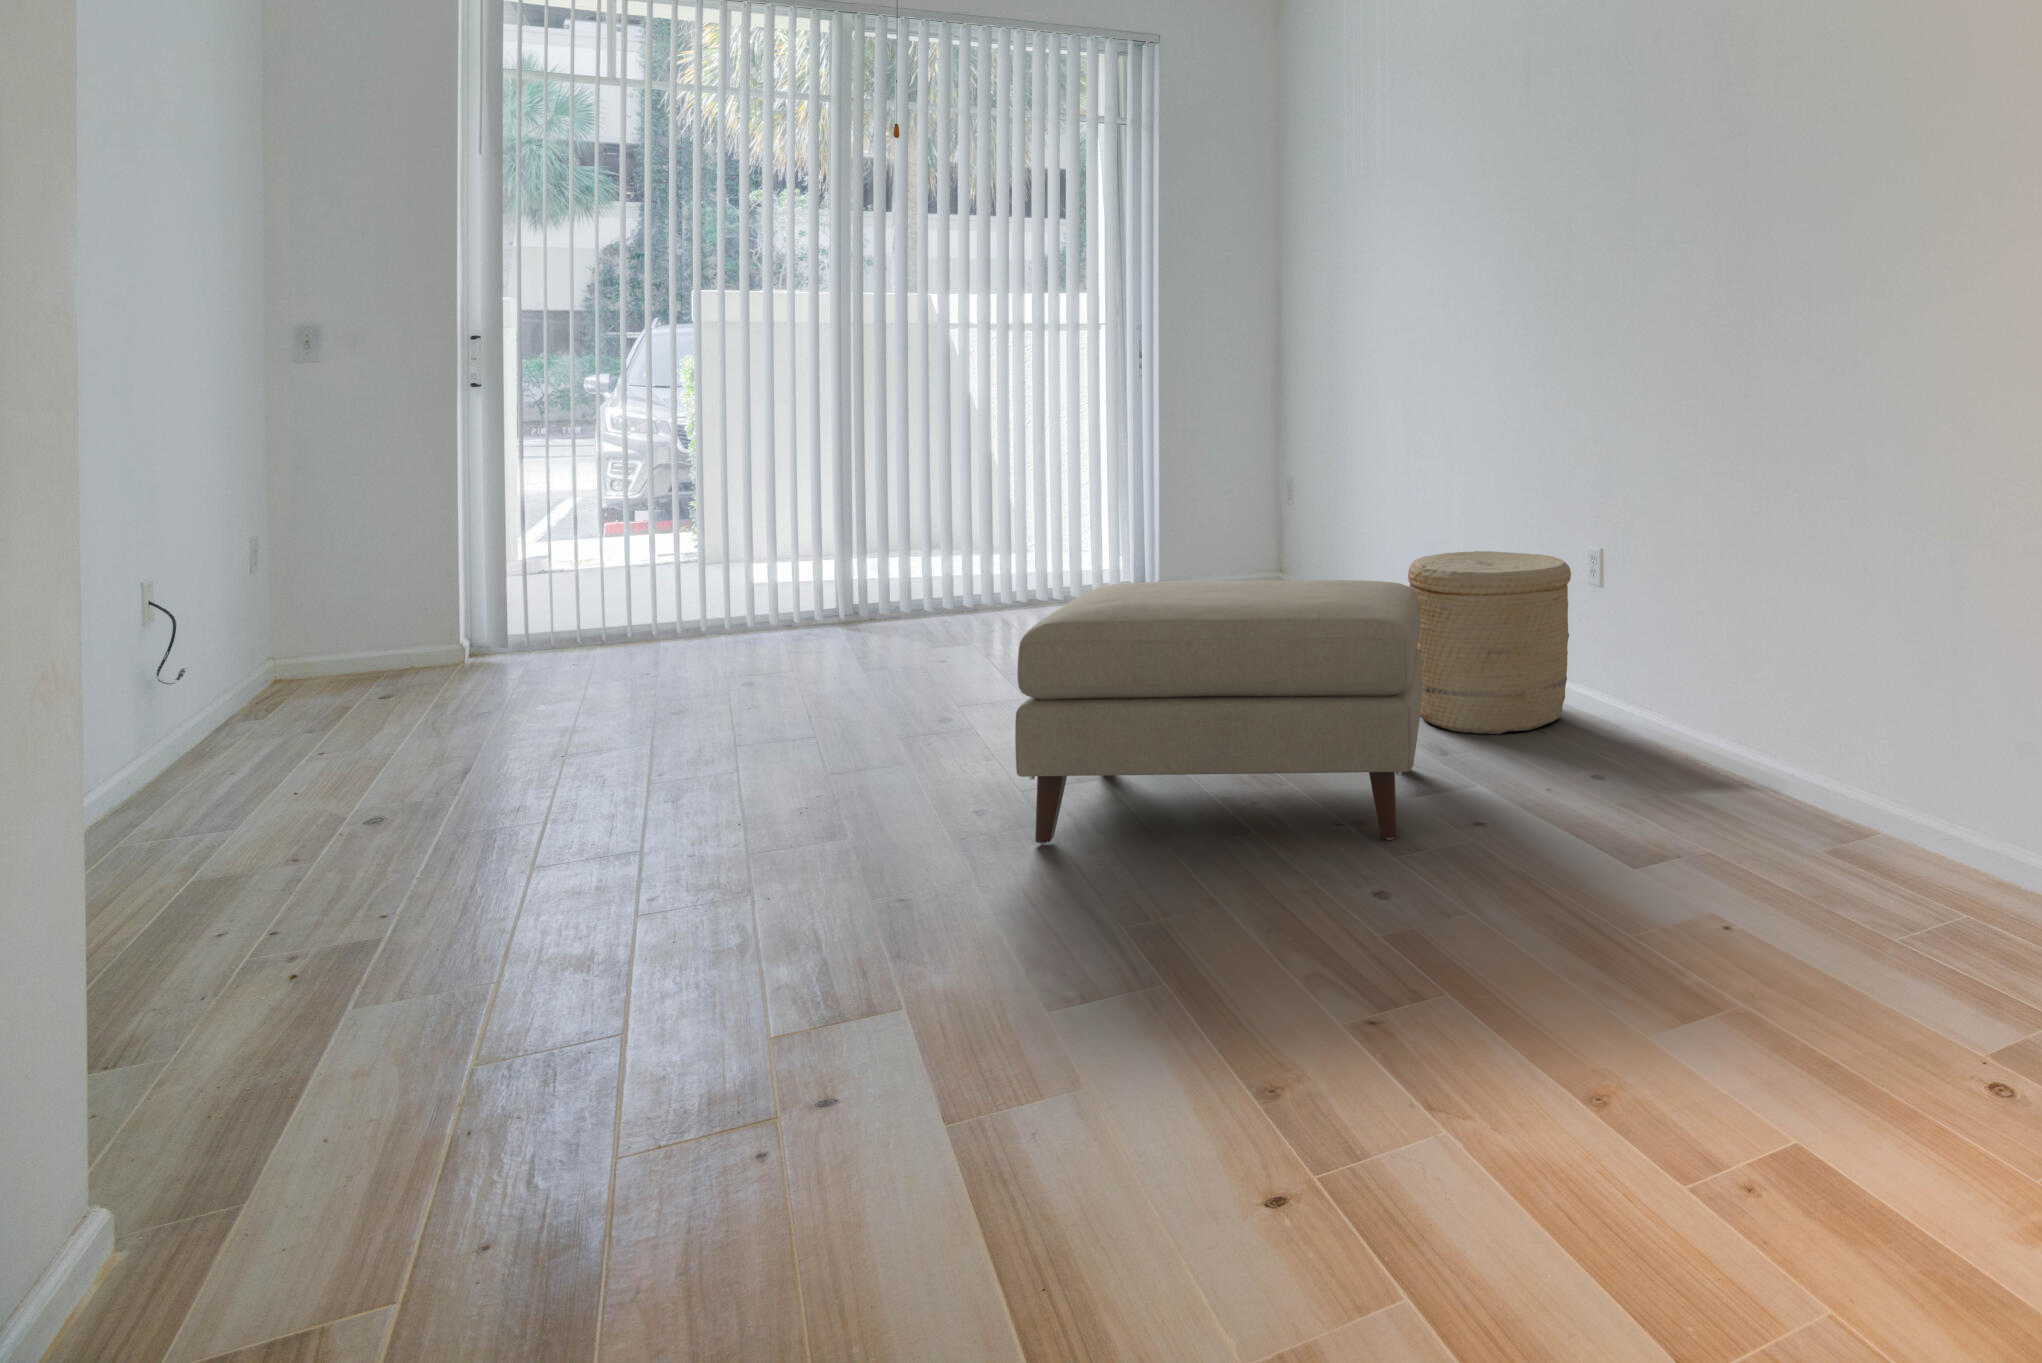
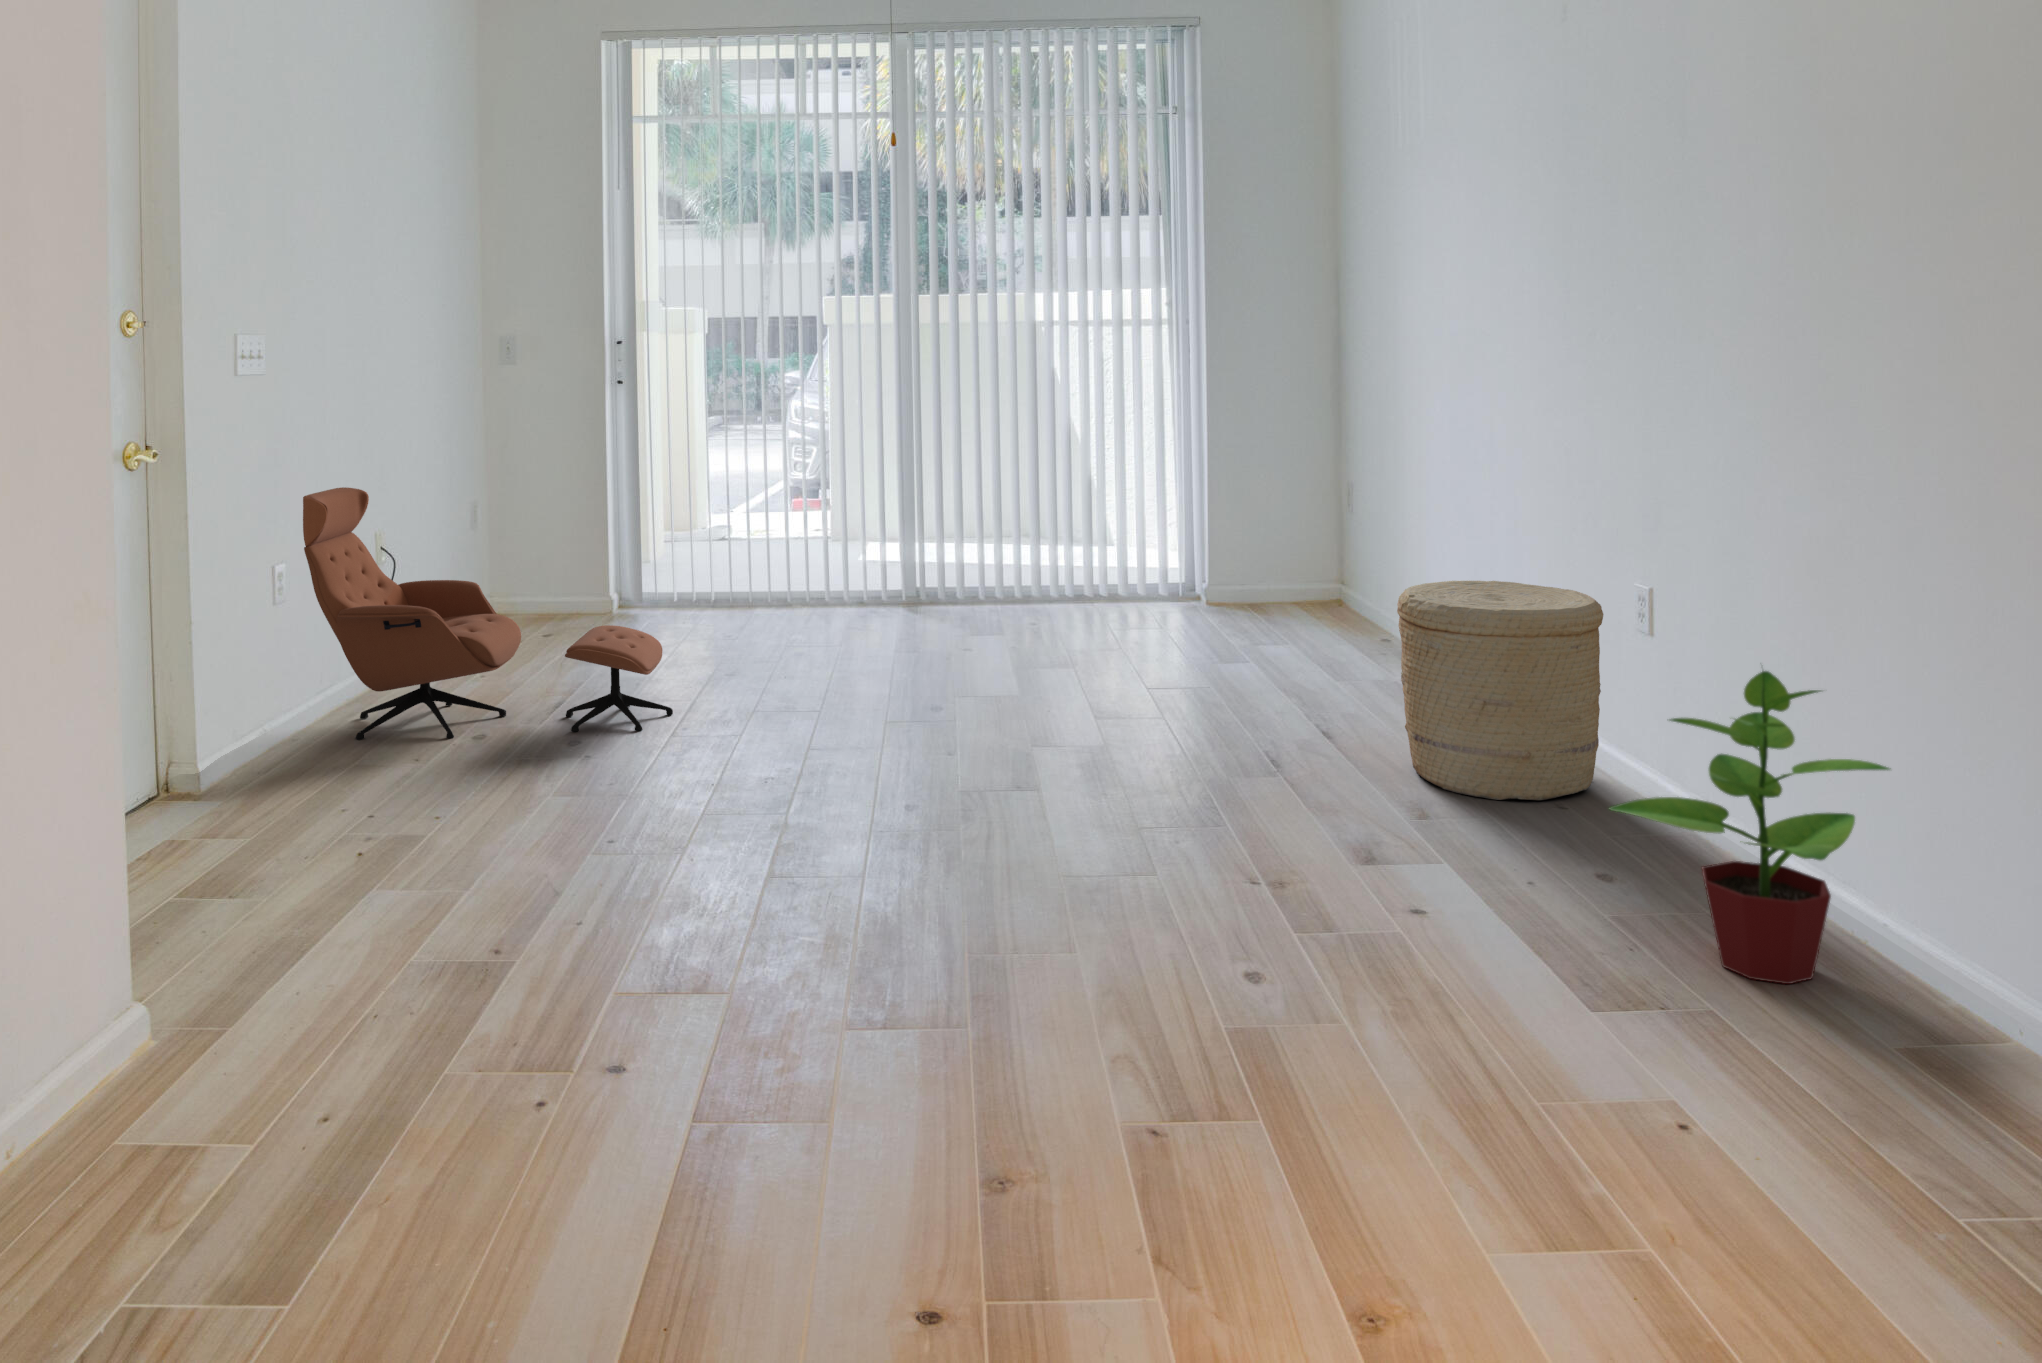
lounge chair: none [90,514,630,831] -> present [303,487,673,740]
ottoman: present [1015,580,1422,844] -> none [920,595,1382,911]
potted plant: none [1631,590,1828,833] -> present [1609,671,1889,984]

